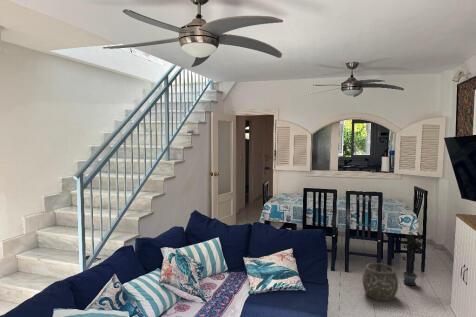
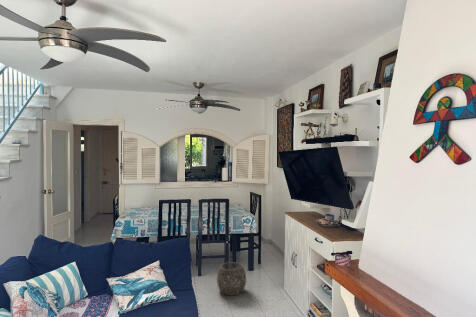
potted plant: present [402,232,425,285] -> none [244,230,264,277]

